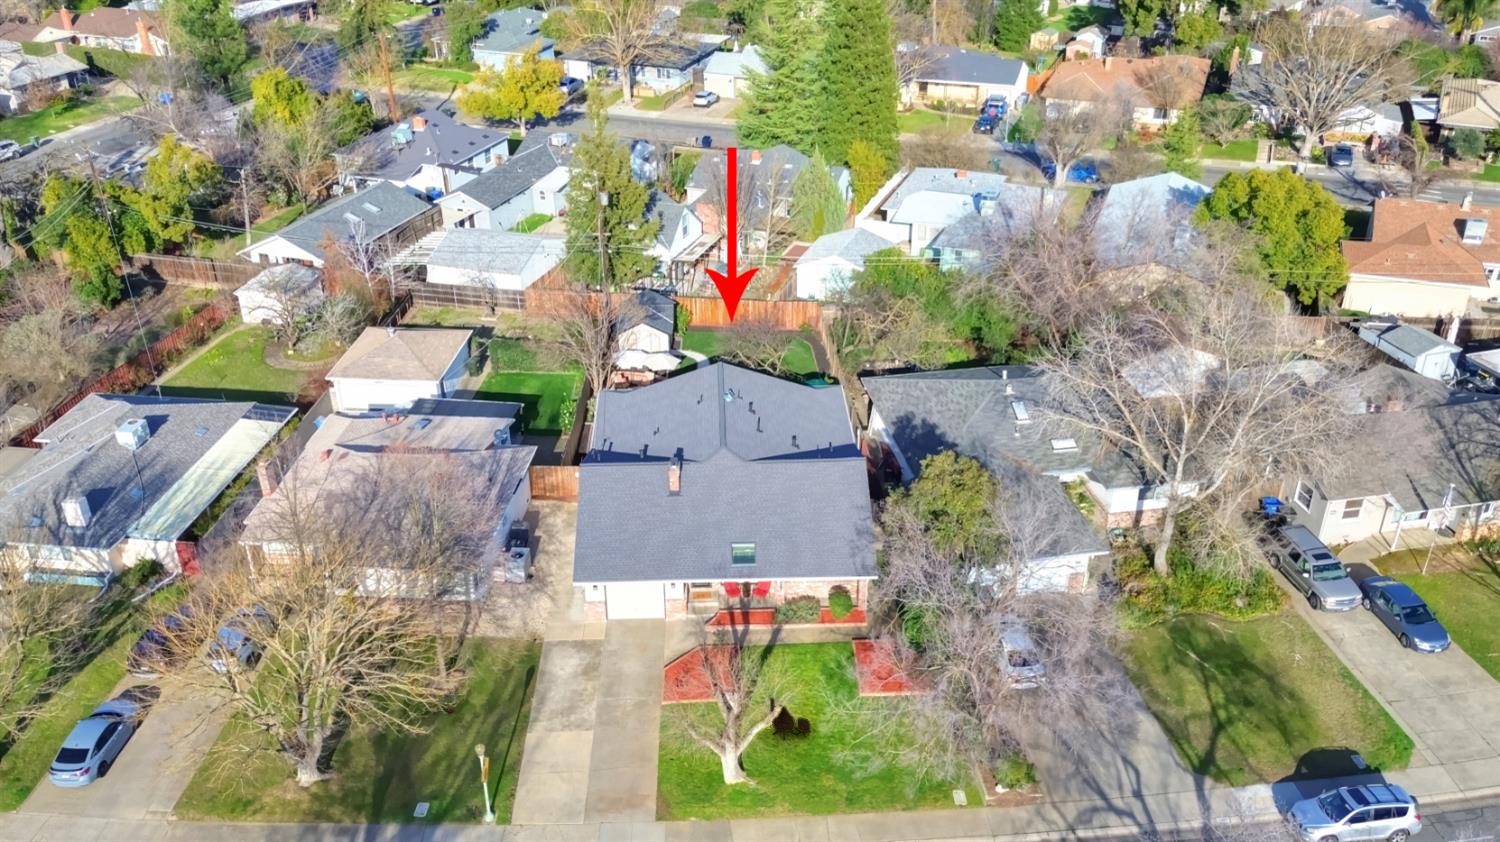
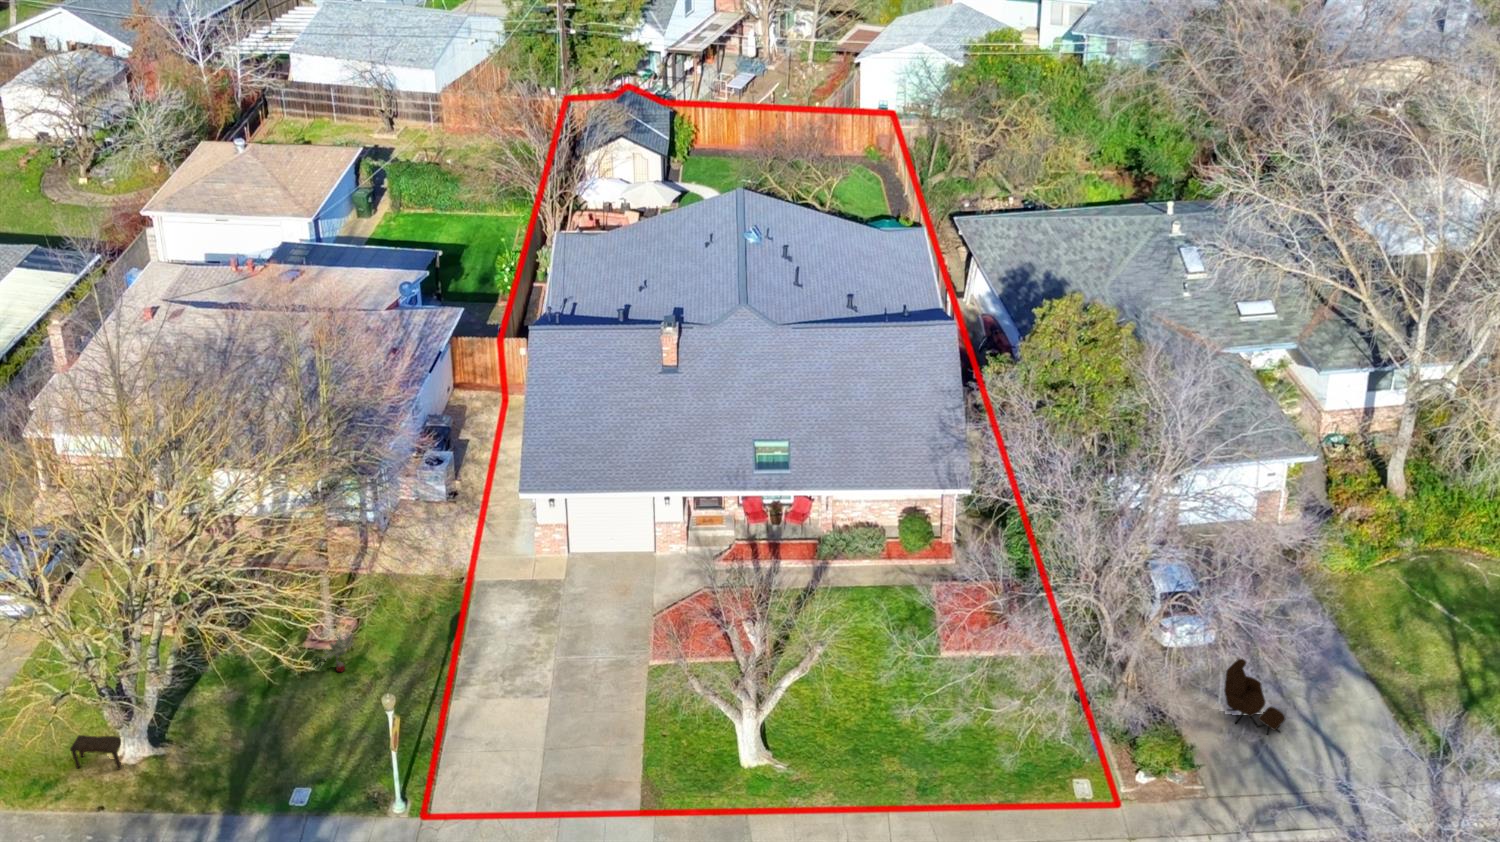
lounge chair: present [770,698,811,739] -> present [1224,658,1285,734]
bench: none [260,766,299,791] -> present [70,735,121,769]

